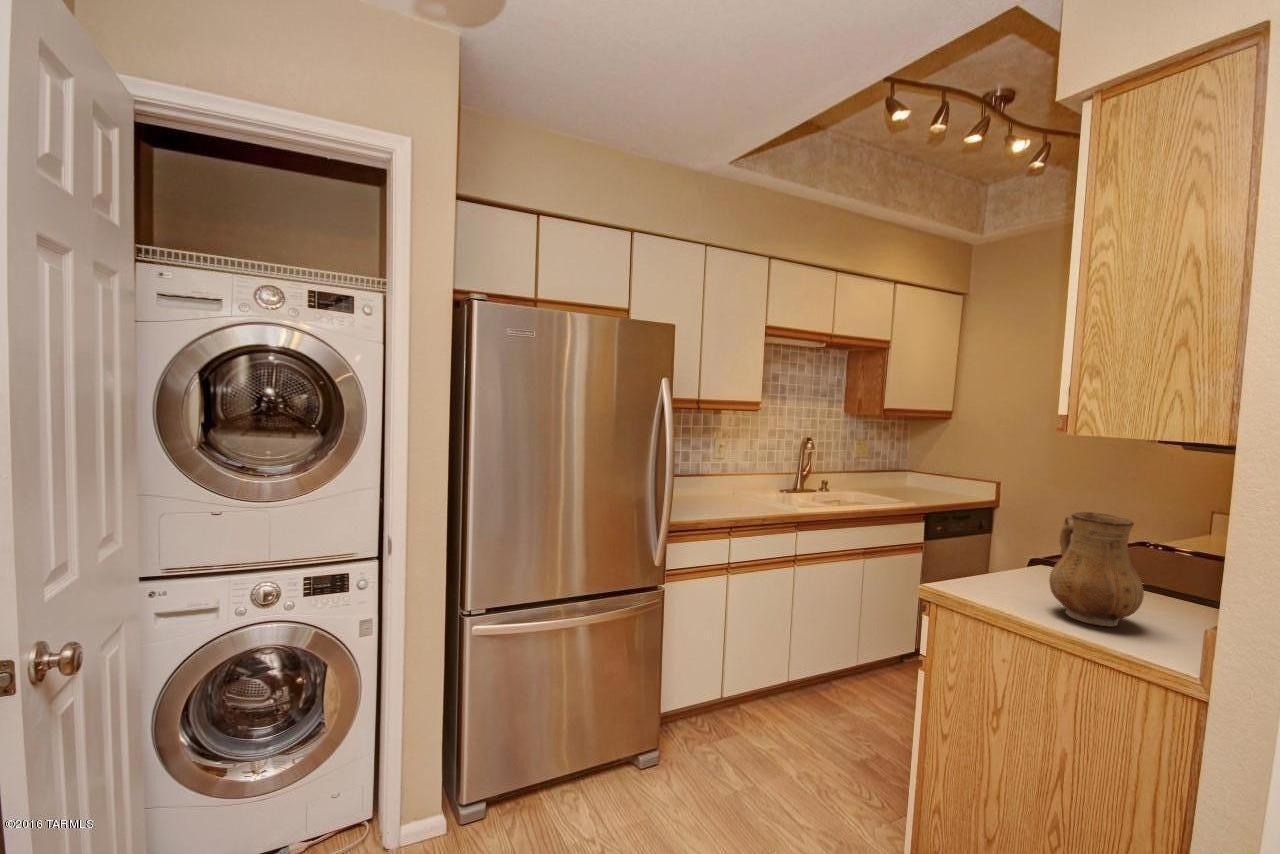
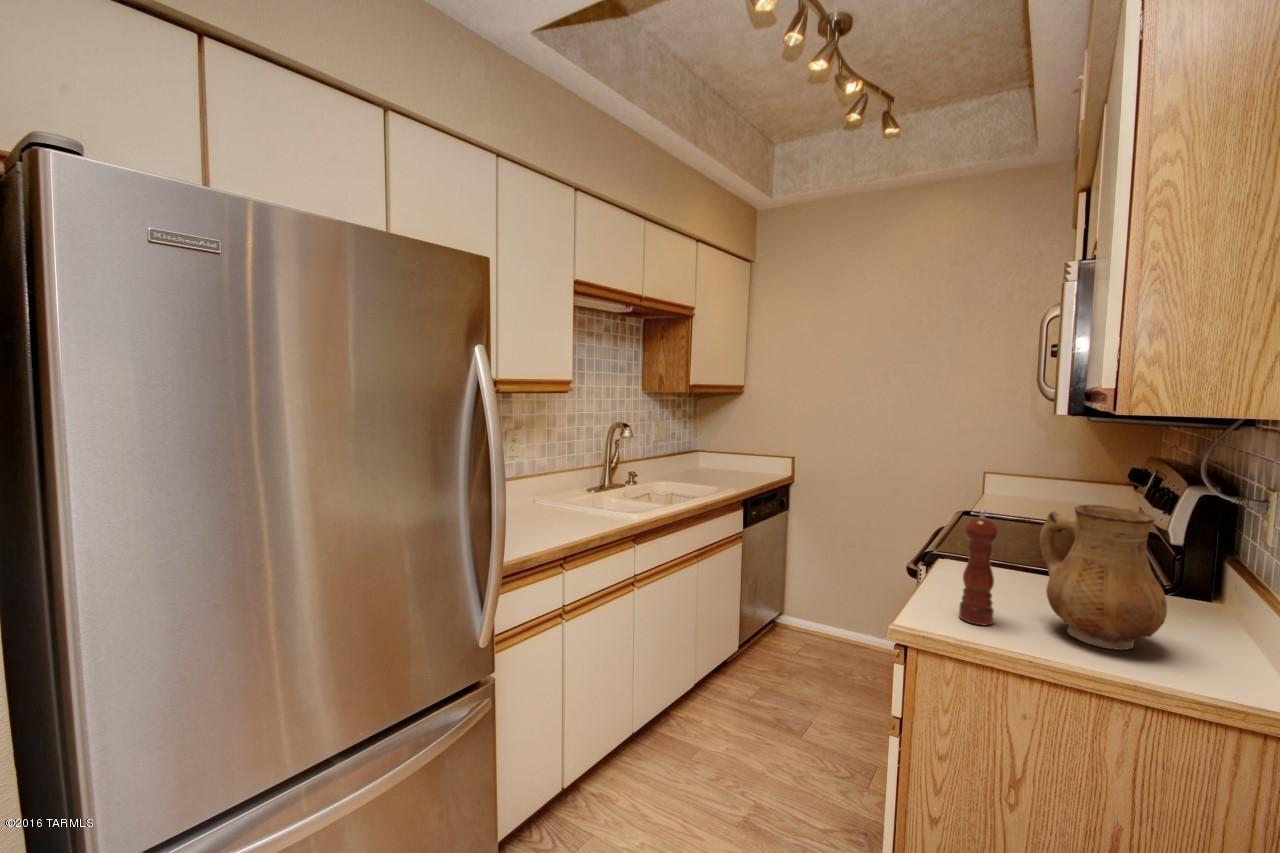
pepper mill: none [983,509,1015,597] -> present [959,510,998,625]

